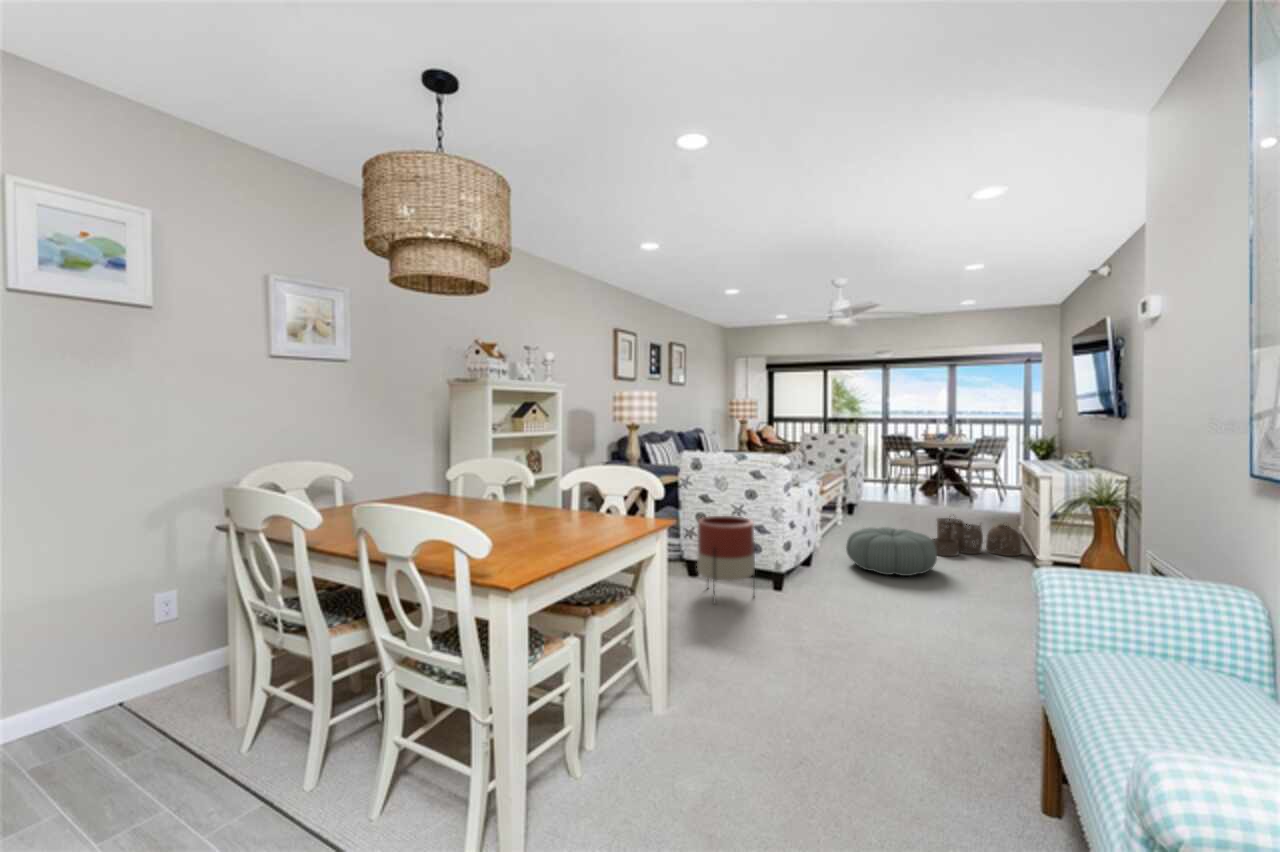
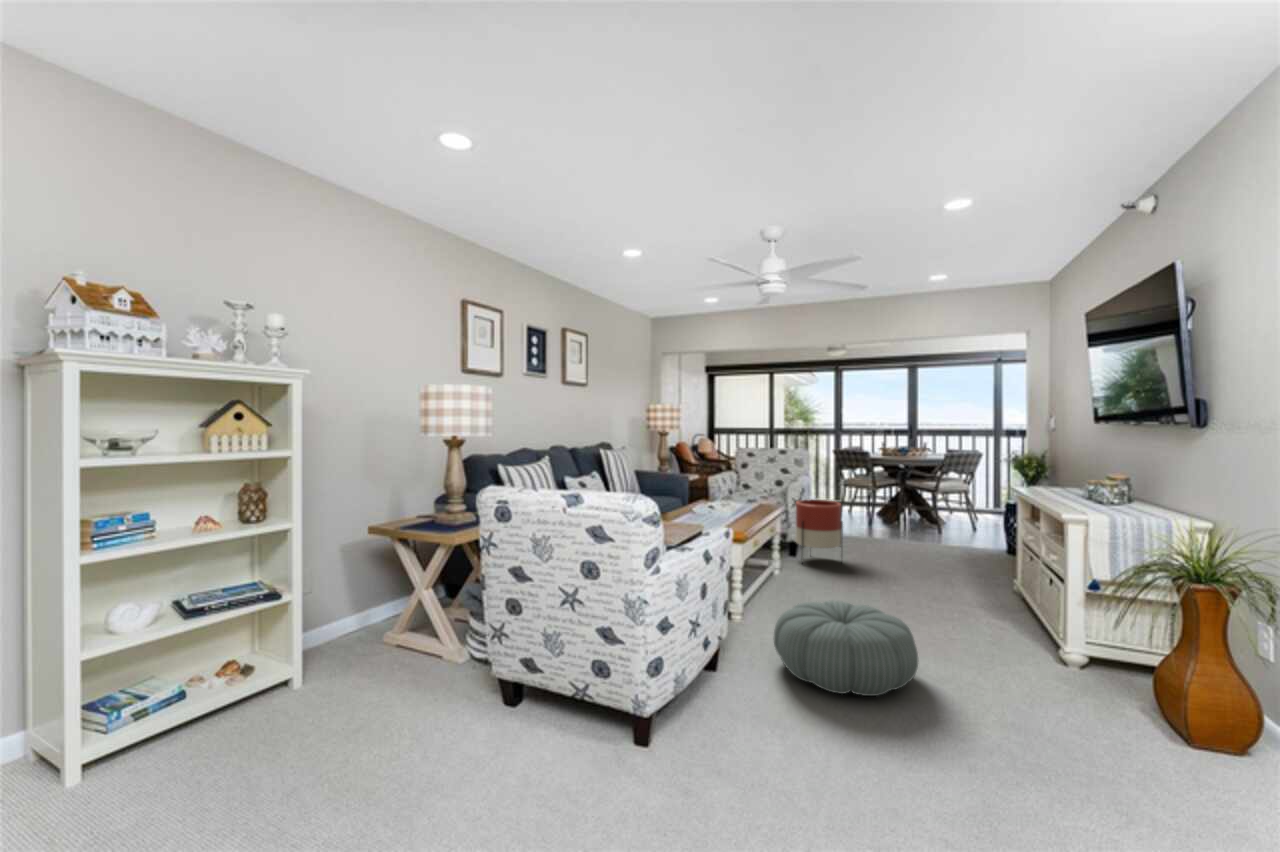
planter: present [697,516,755,594] -> present [795,500,843,548]
woven basket: present [932,518,1022,556] -> none [902,568,1036,641]

